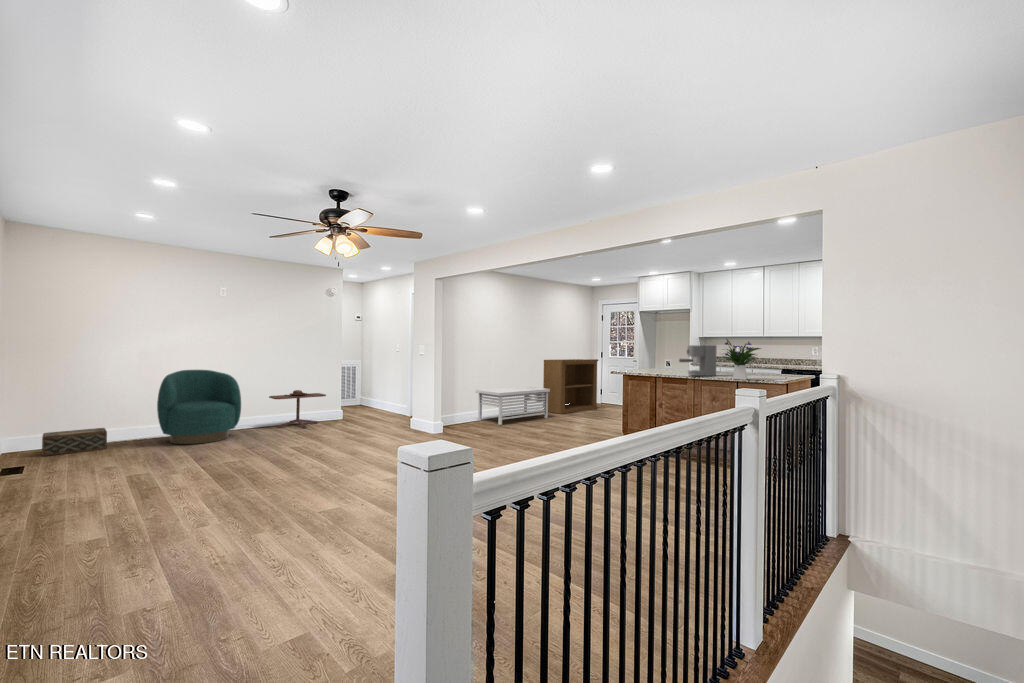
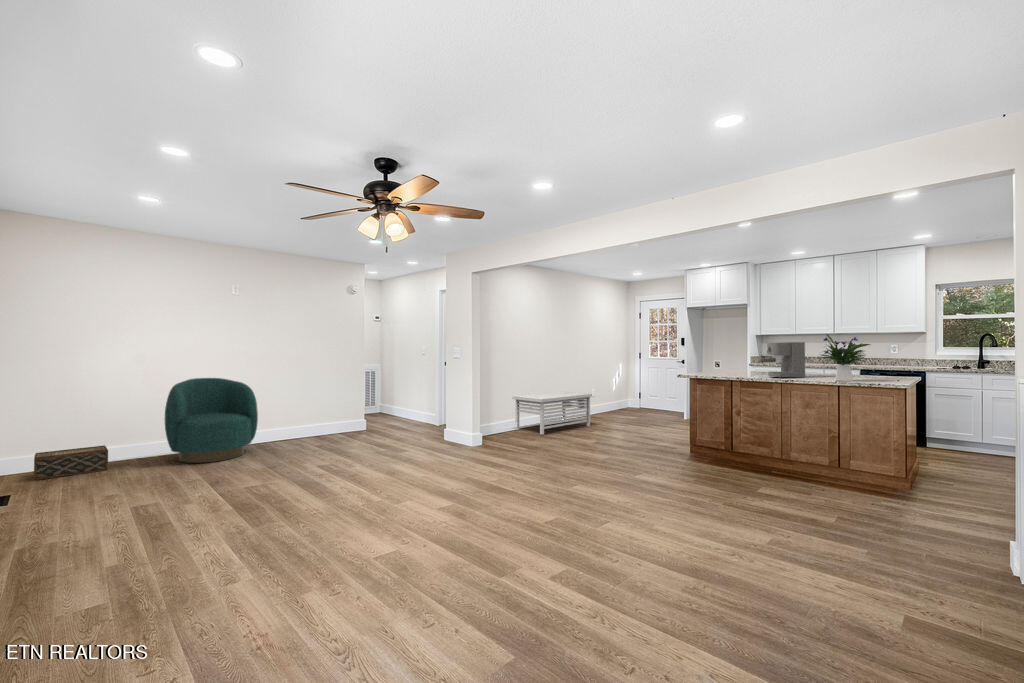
bookshelf: present [543,359,598,414] -> none [581,361,639,421]
side table: present [269,390,326,428] -> none [287,399,349,442]

